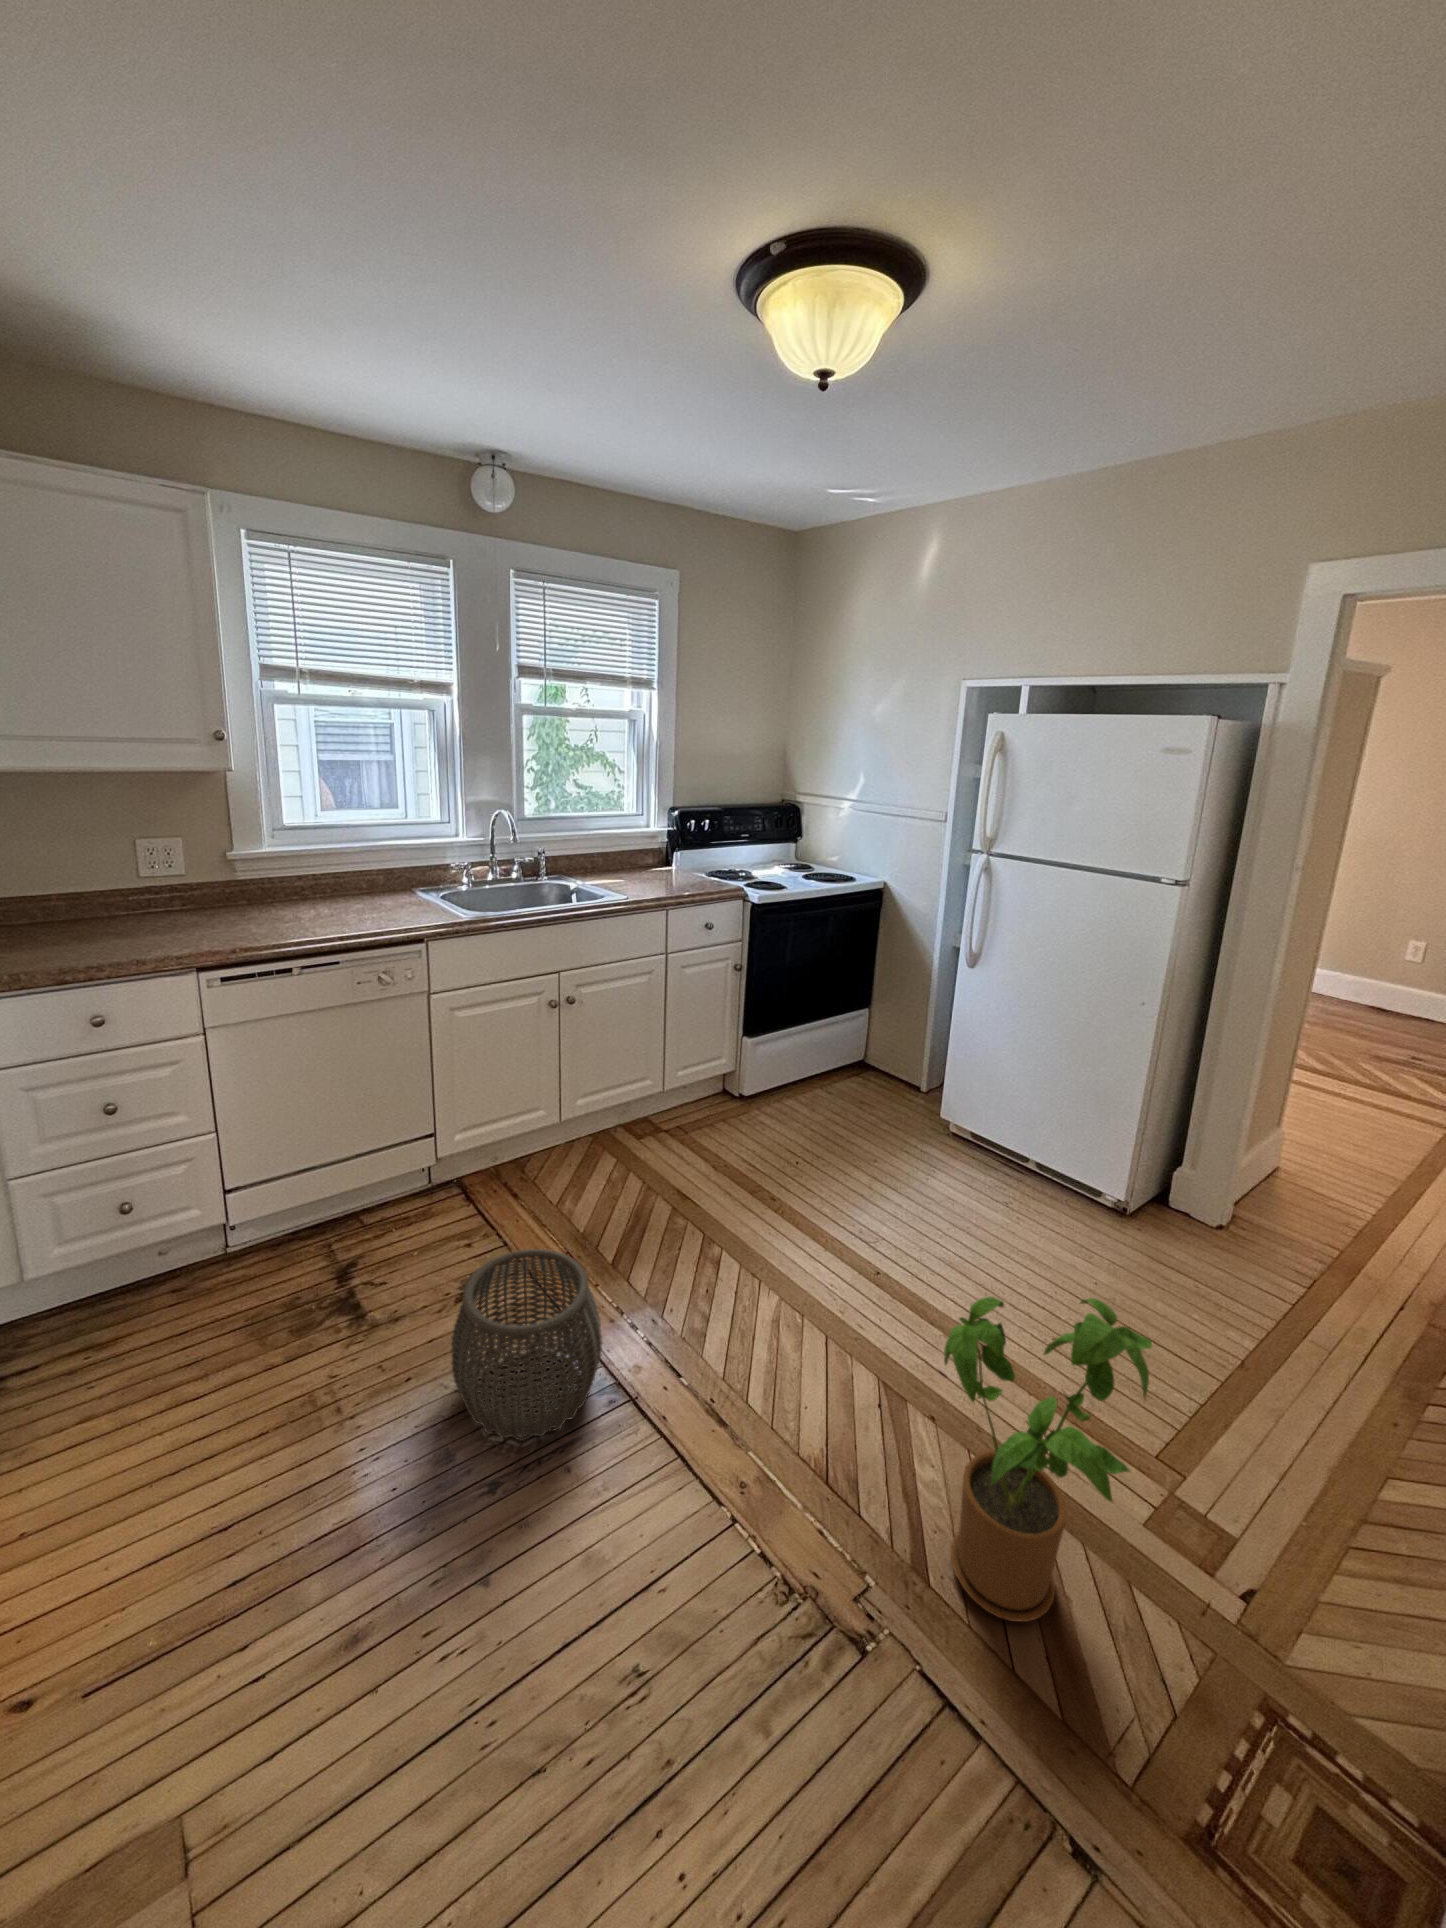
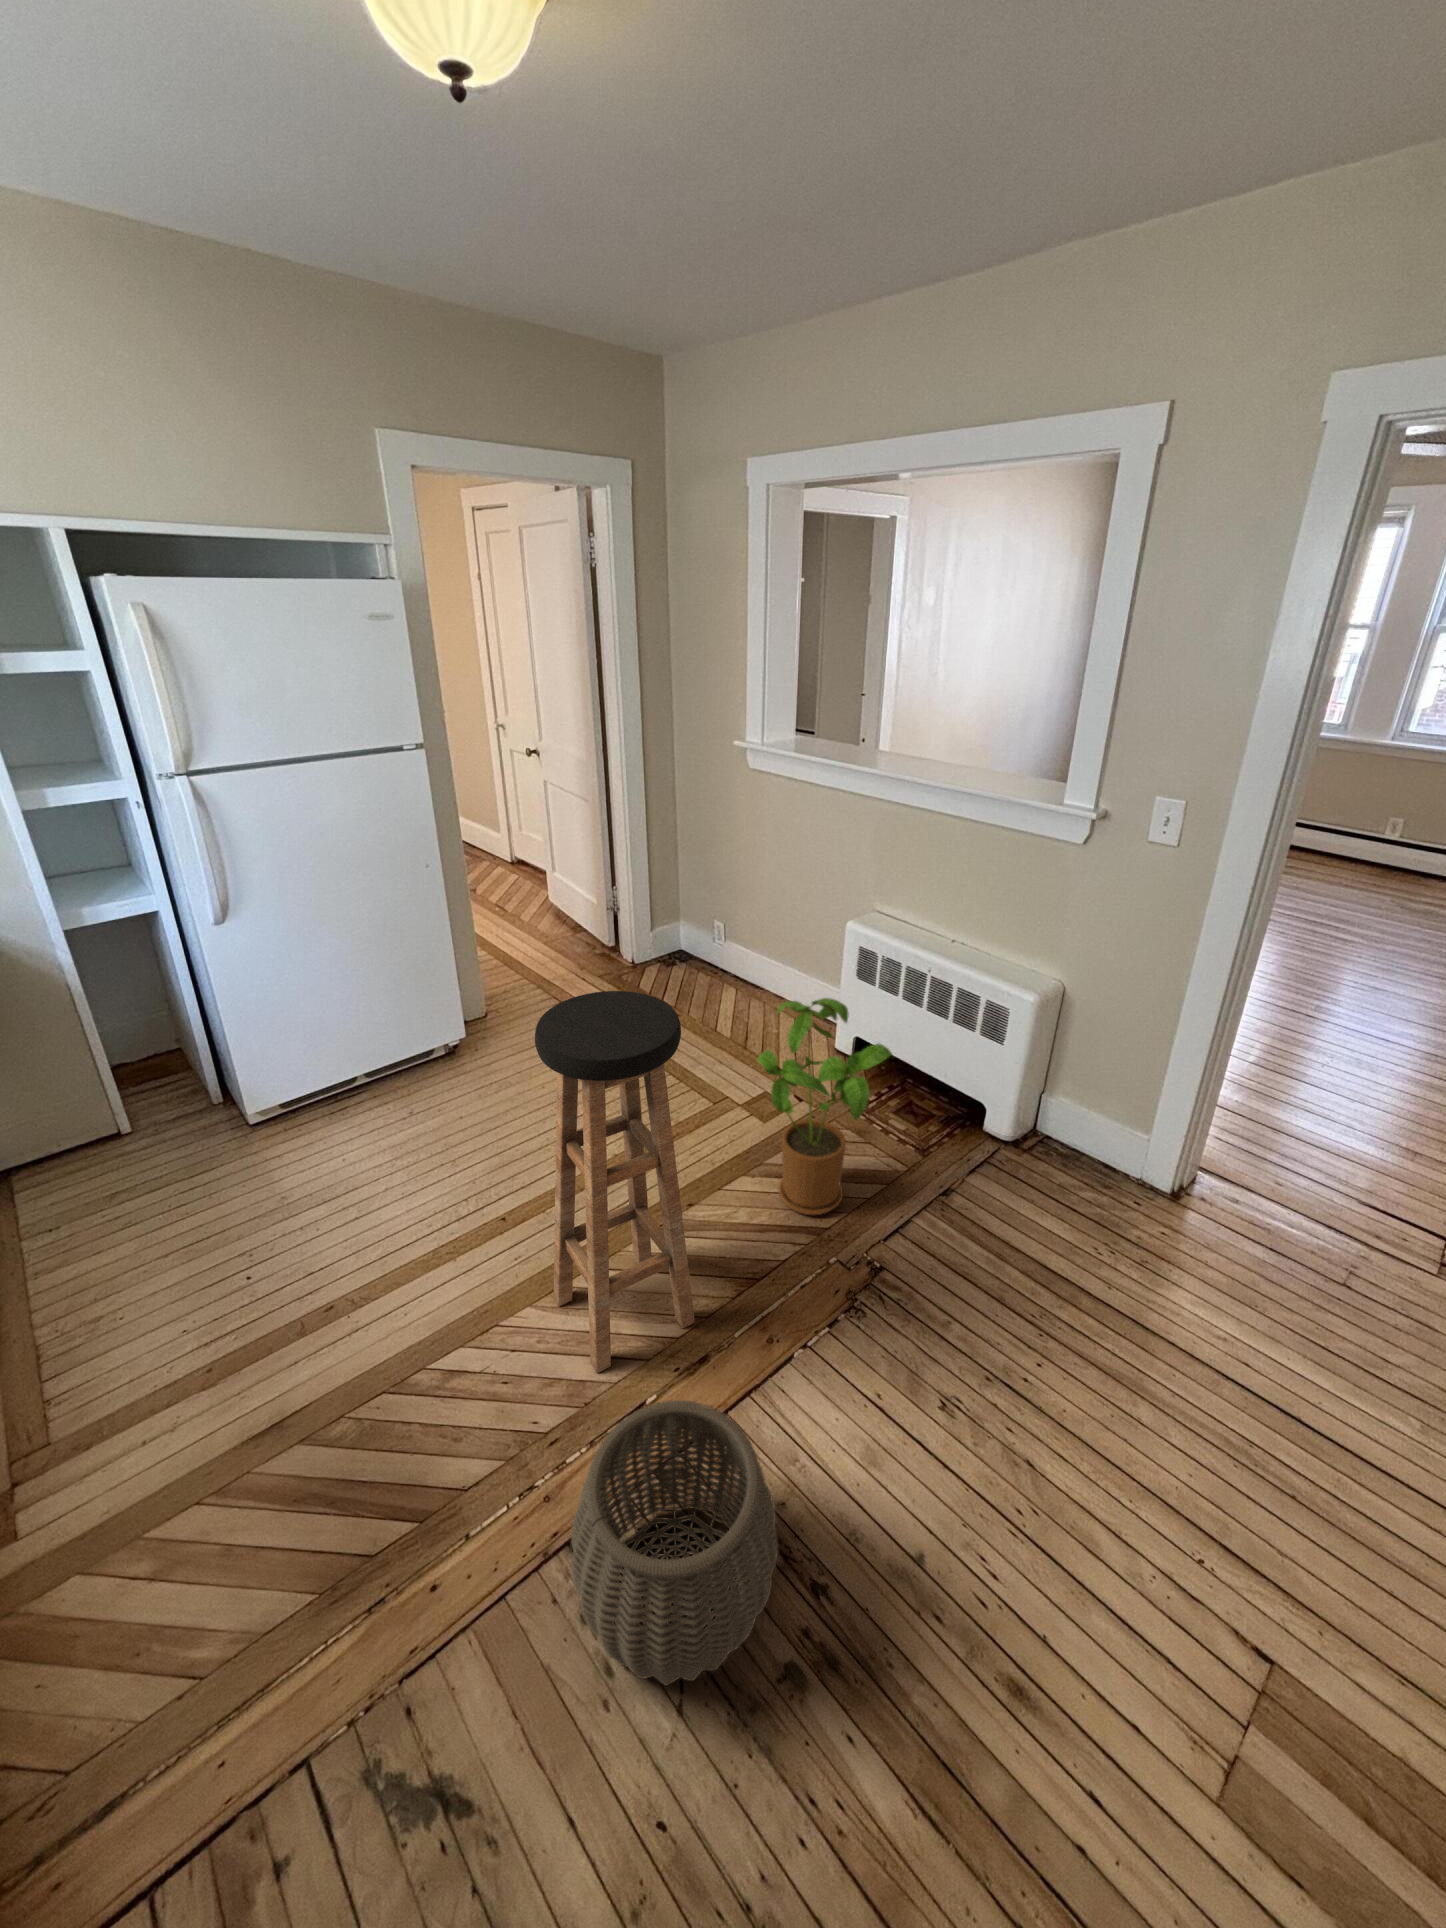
bar stool: none [715,1048,868,1418] -> present [535,991,695,1373]

